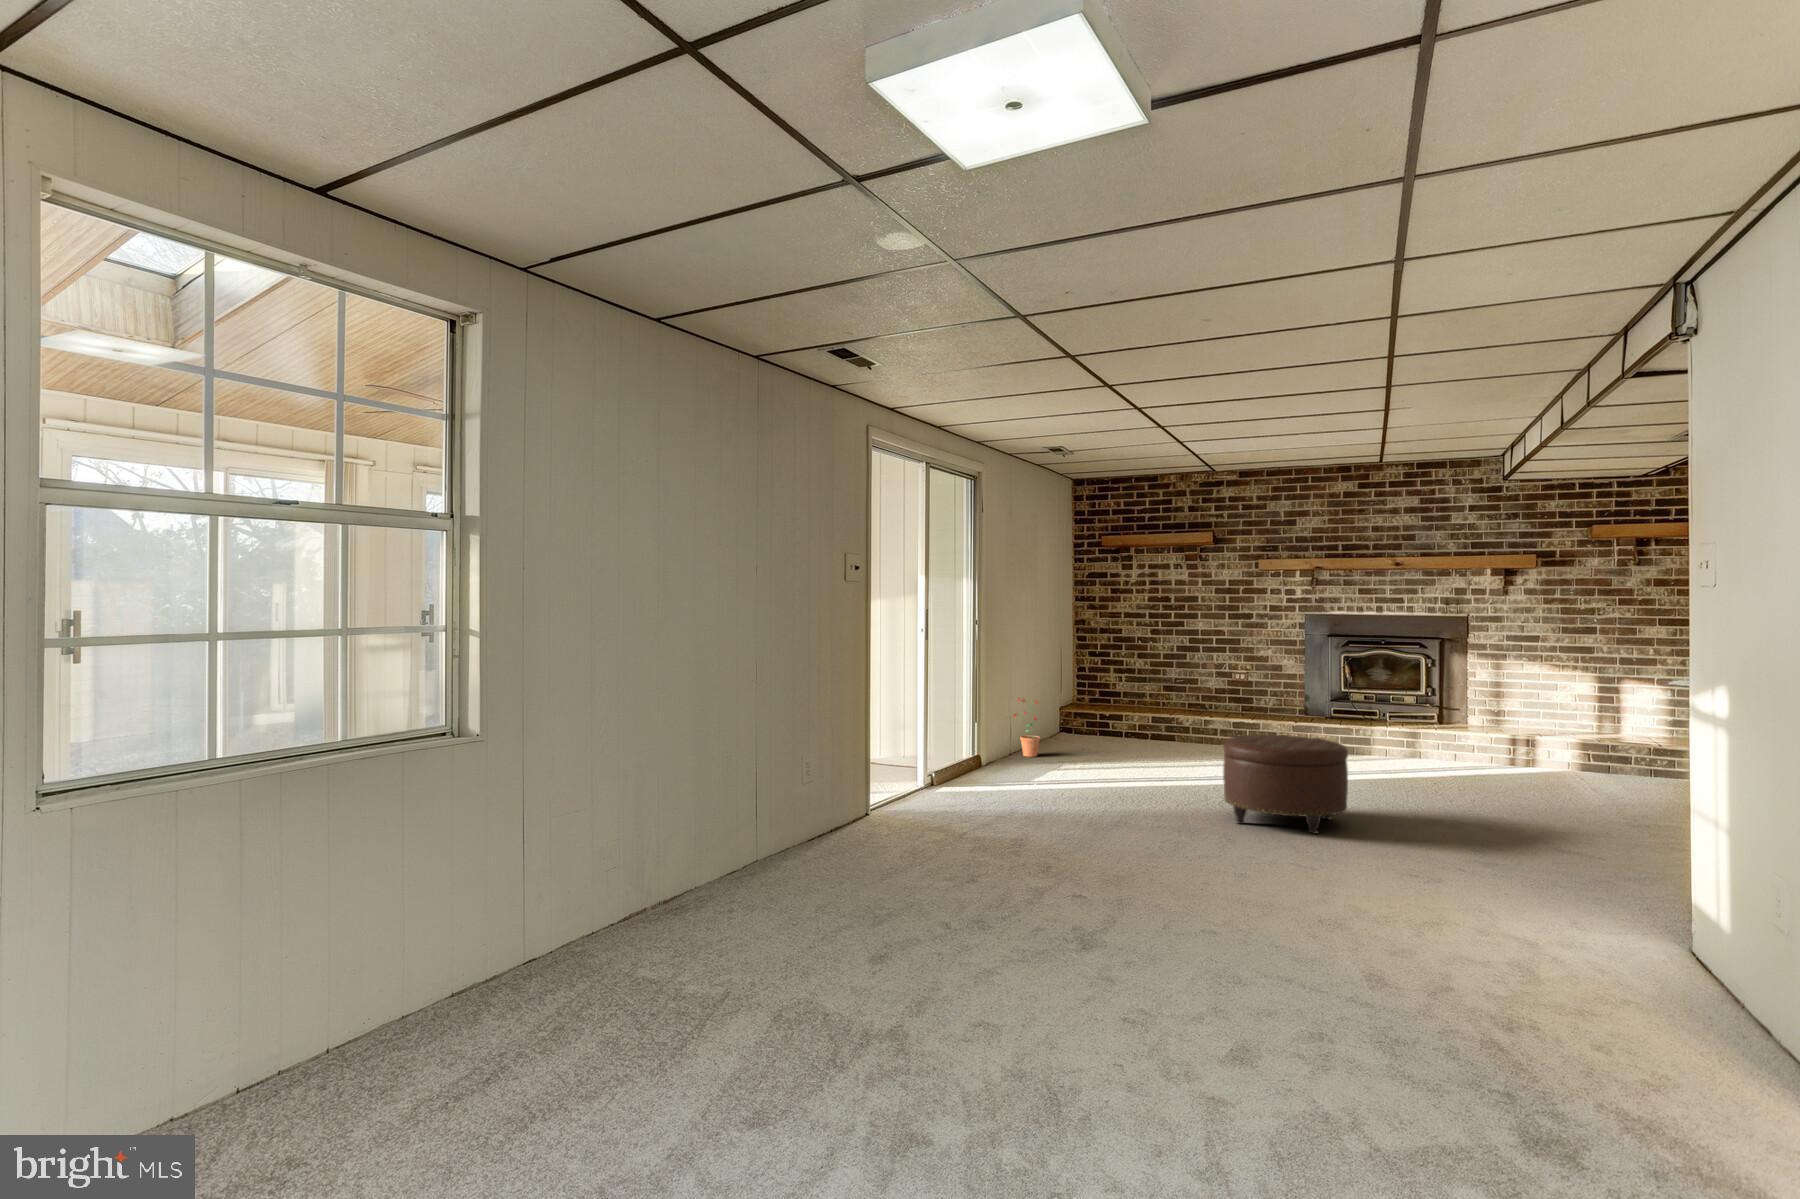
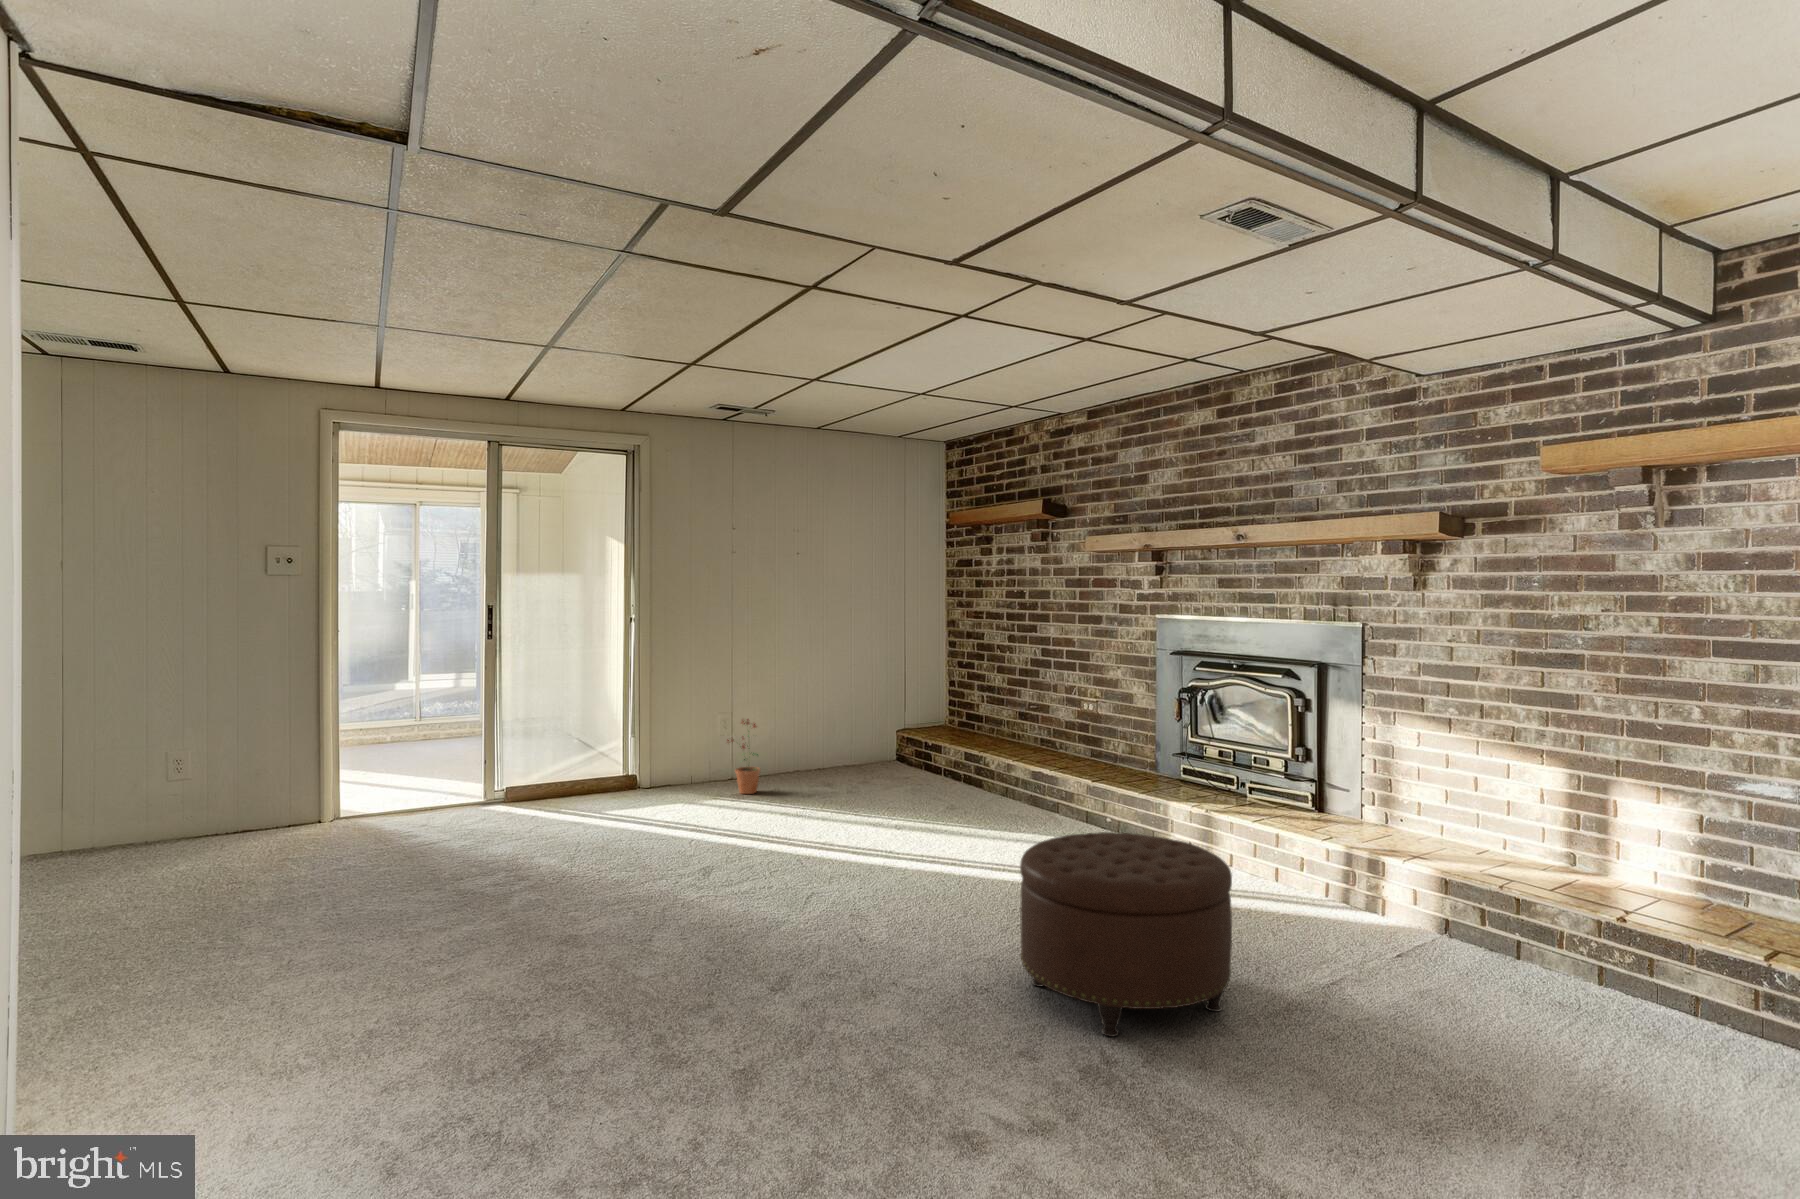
ottoman: present [1223,734,1348,834] -> present [1020,832,1232,1036]

